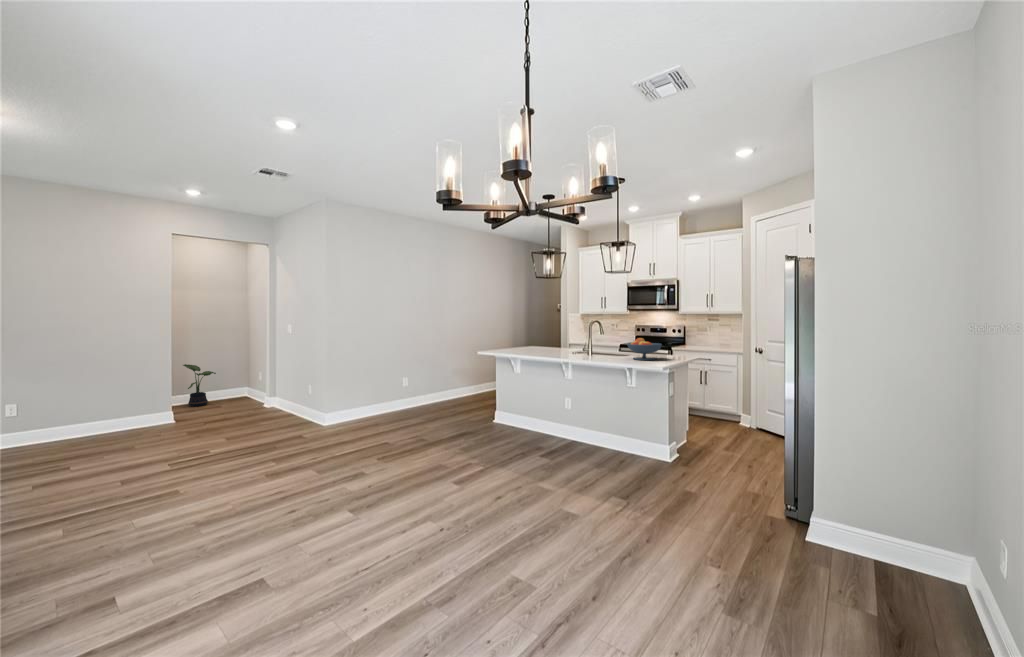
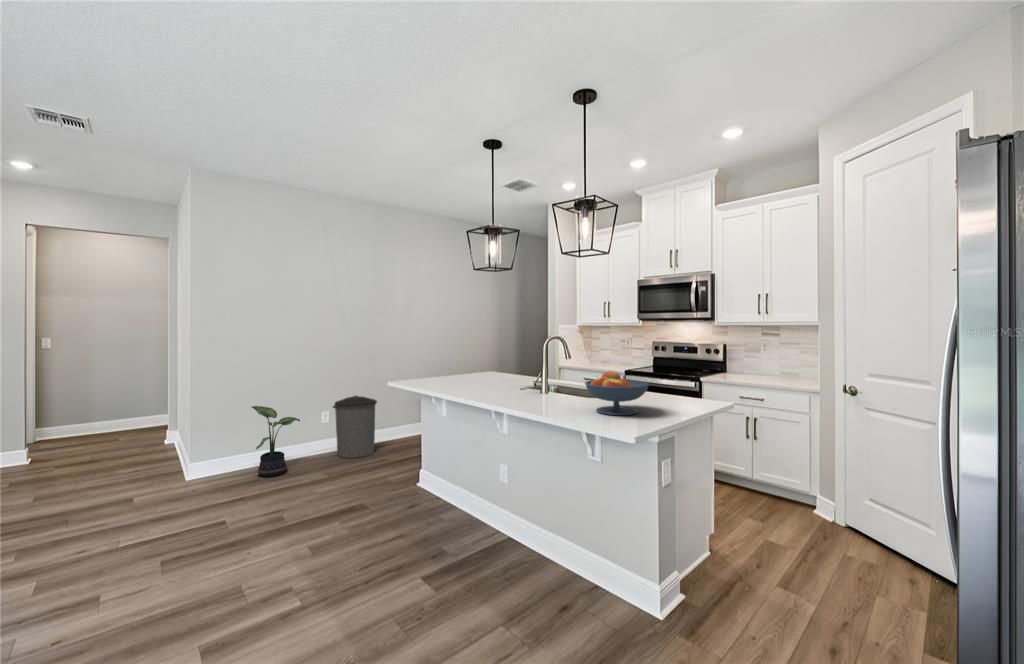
potted plant: present [183,364,216,406] -> present [252,406,300,477]
trash can: none [411,365,440,410] -> present [333,396,377,458]

